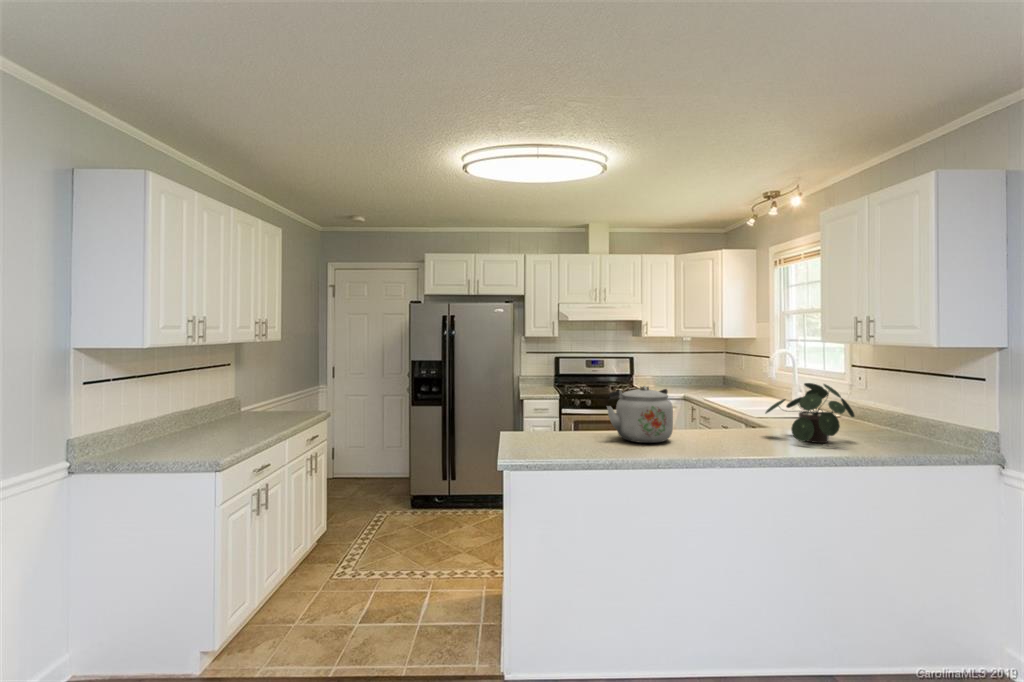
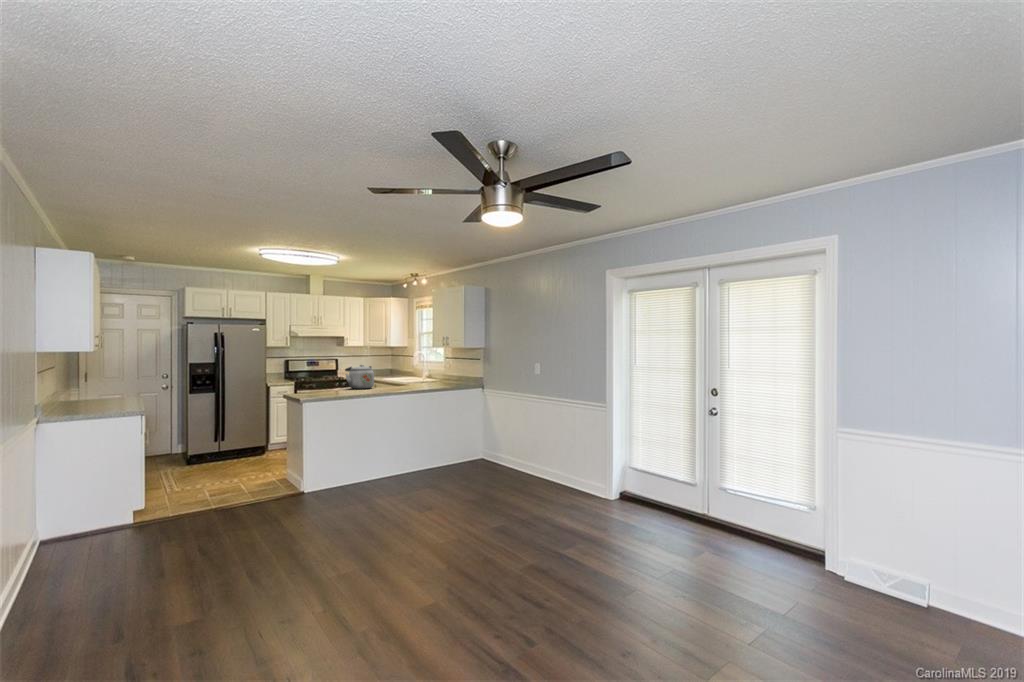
potted plant: present [766,383,854,443] -> none [411,362,444,386]

